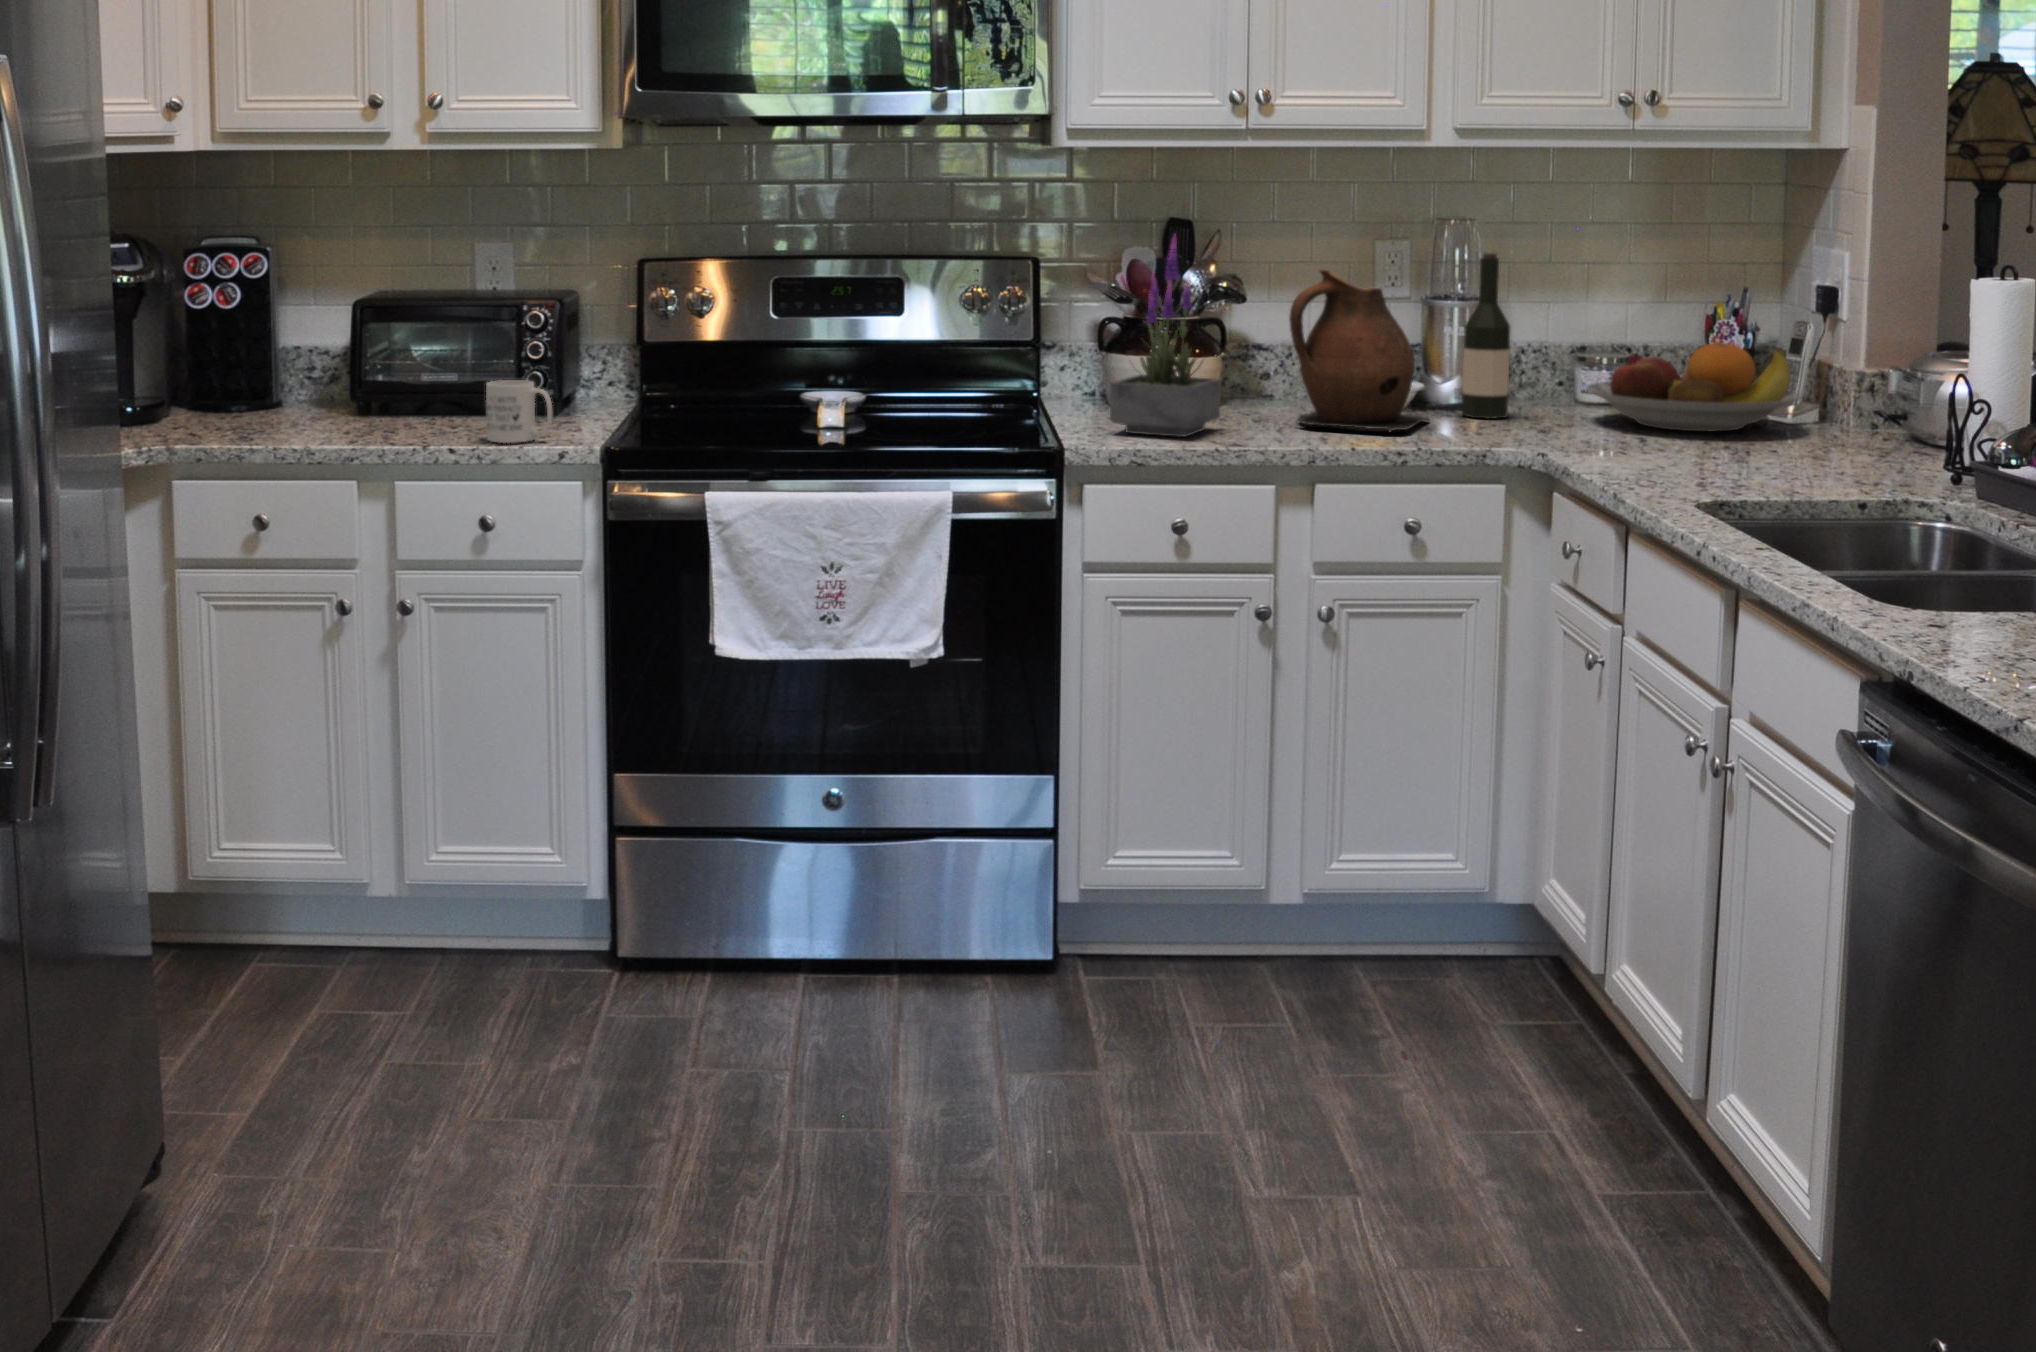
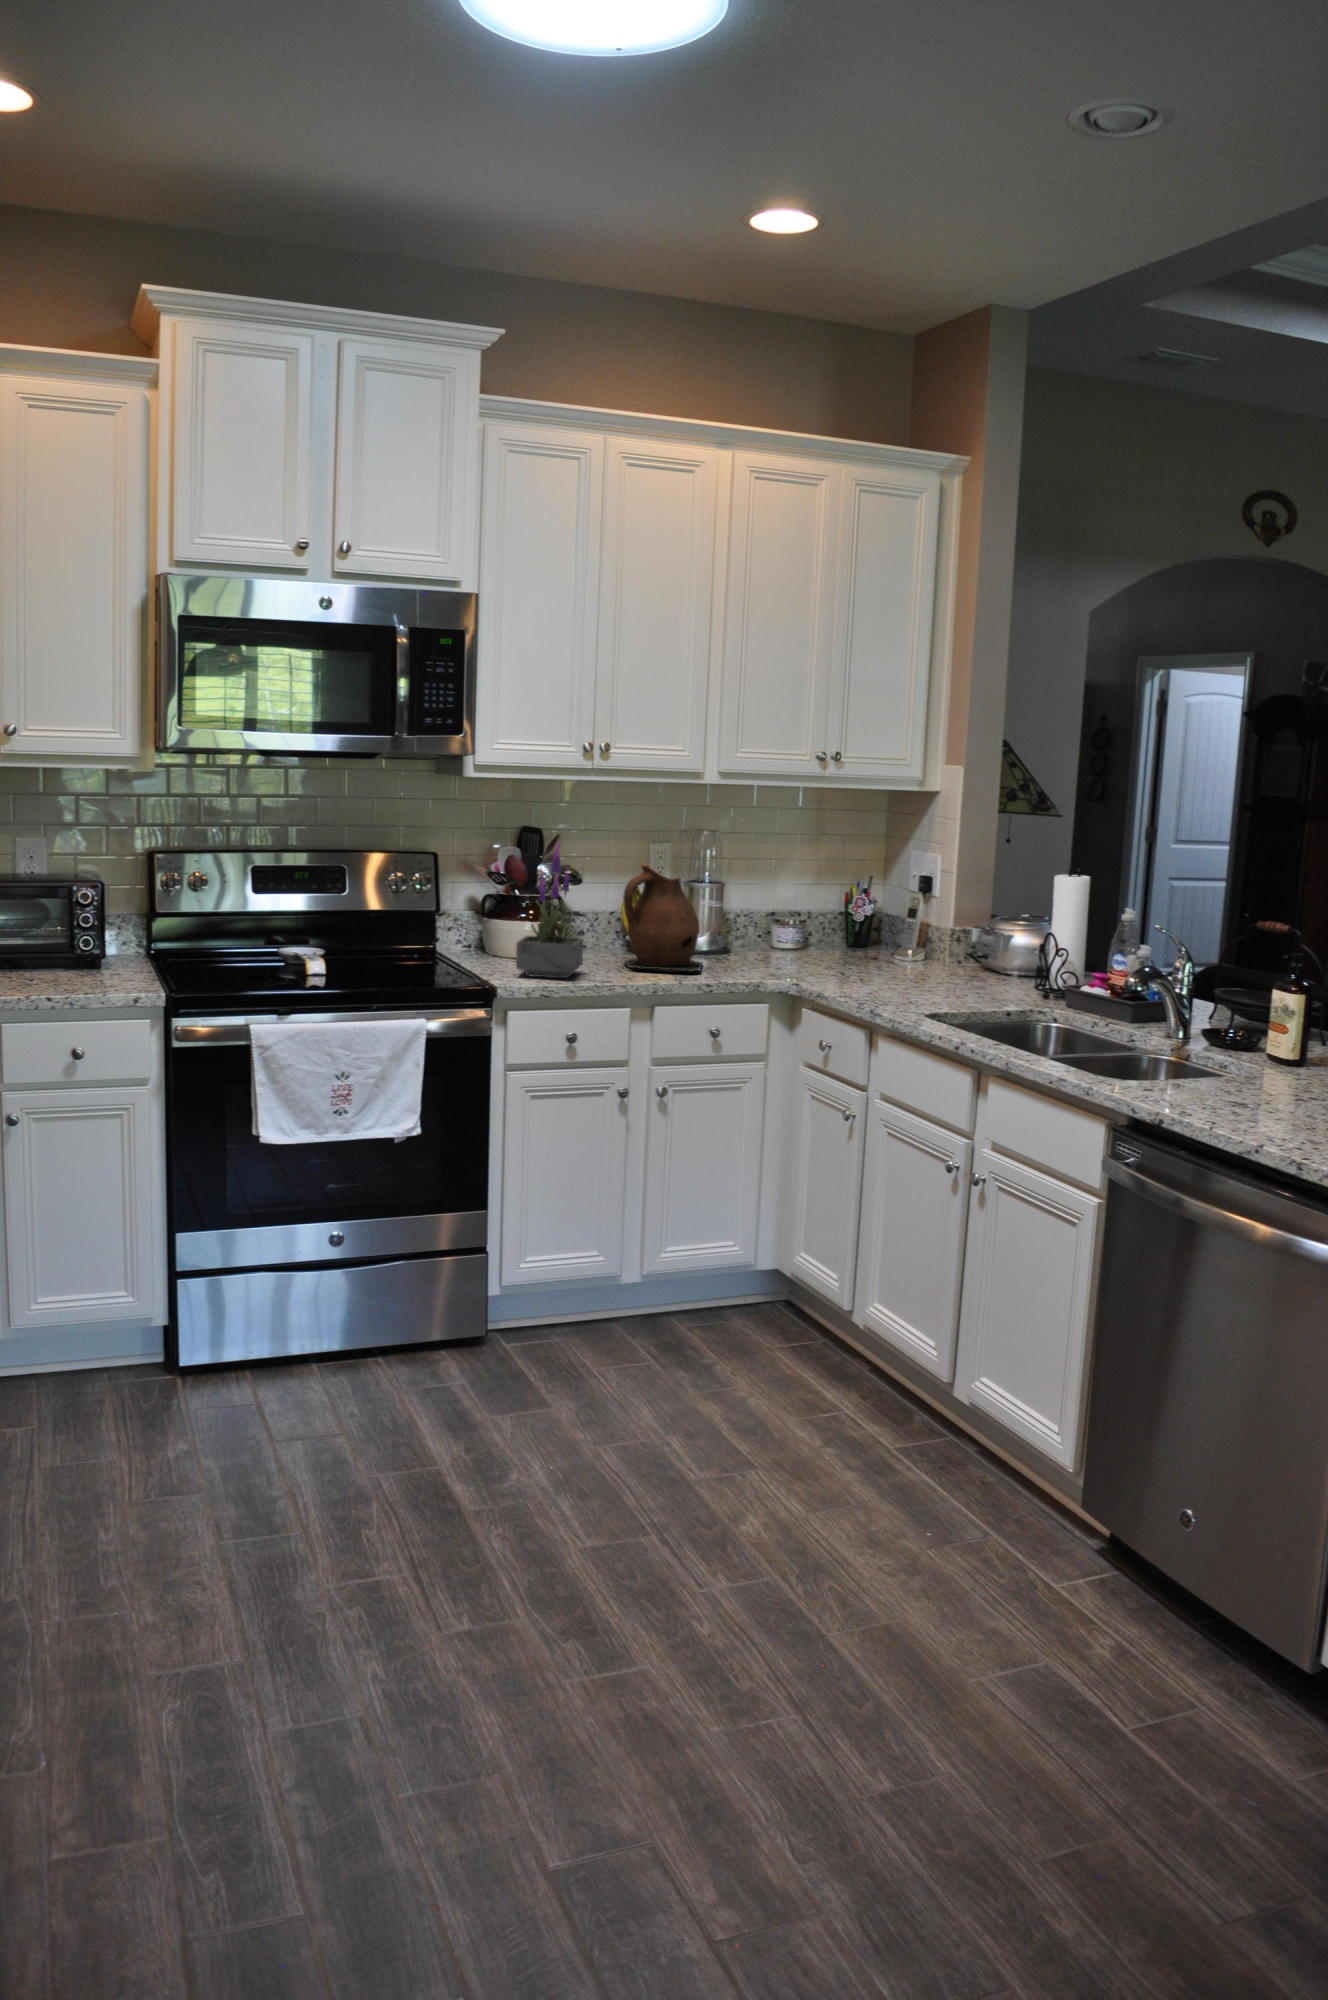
wine bottle: present [1462,253,1510,419] -> none [718,855,748,962]
fruit bowl: present [1586,343,1801,431] -> none [791,913,913,968]
mug: present [486,380,552,443] -> none [64,945,119,993]

